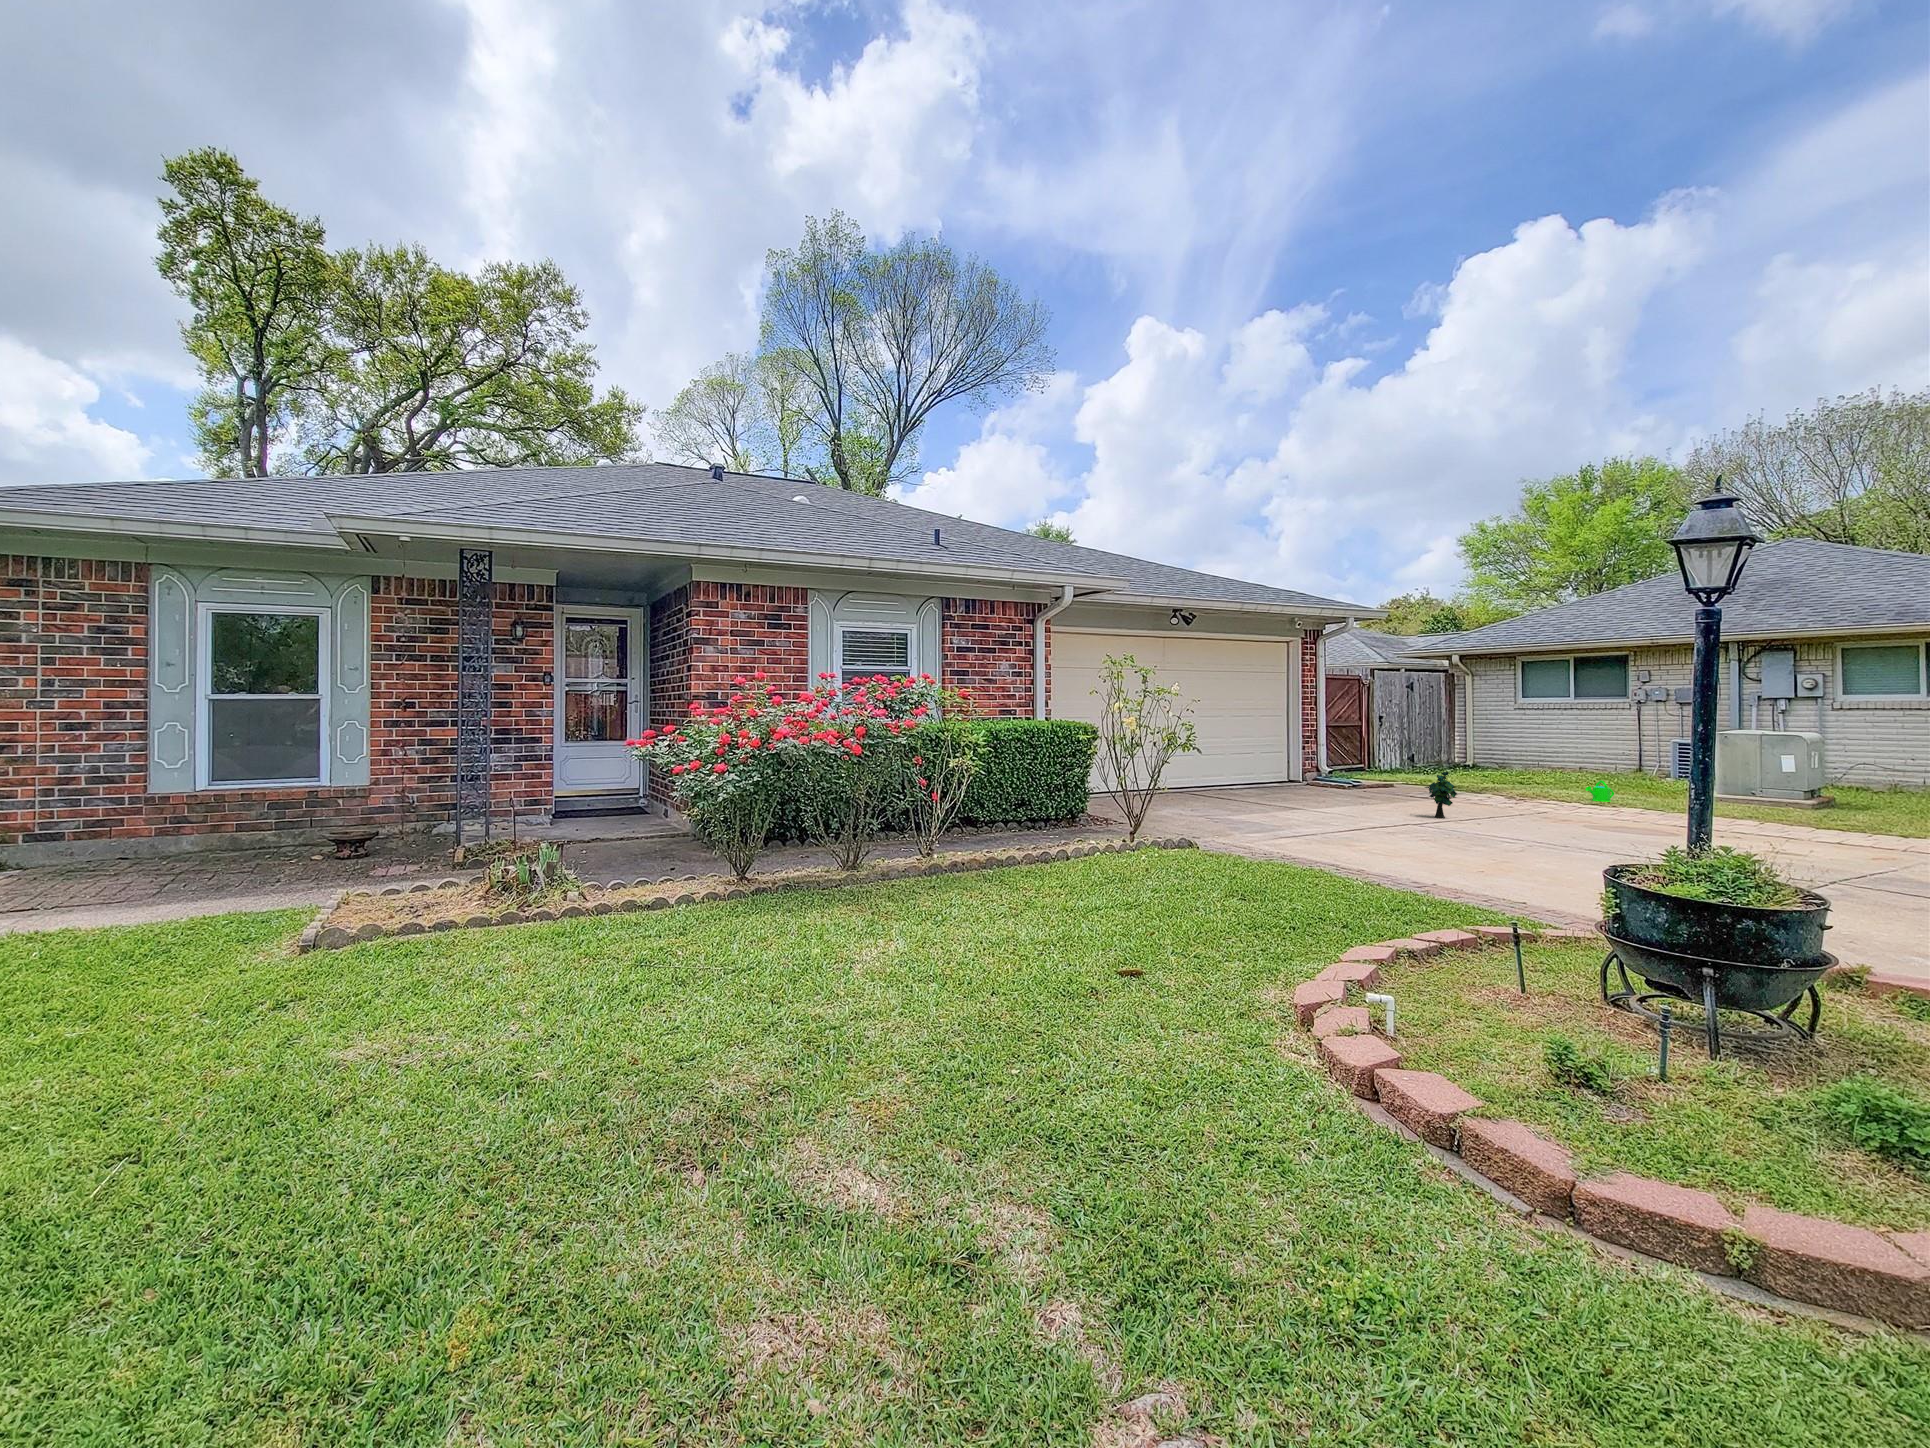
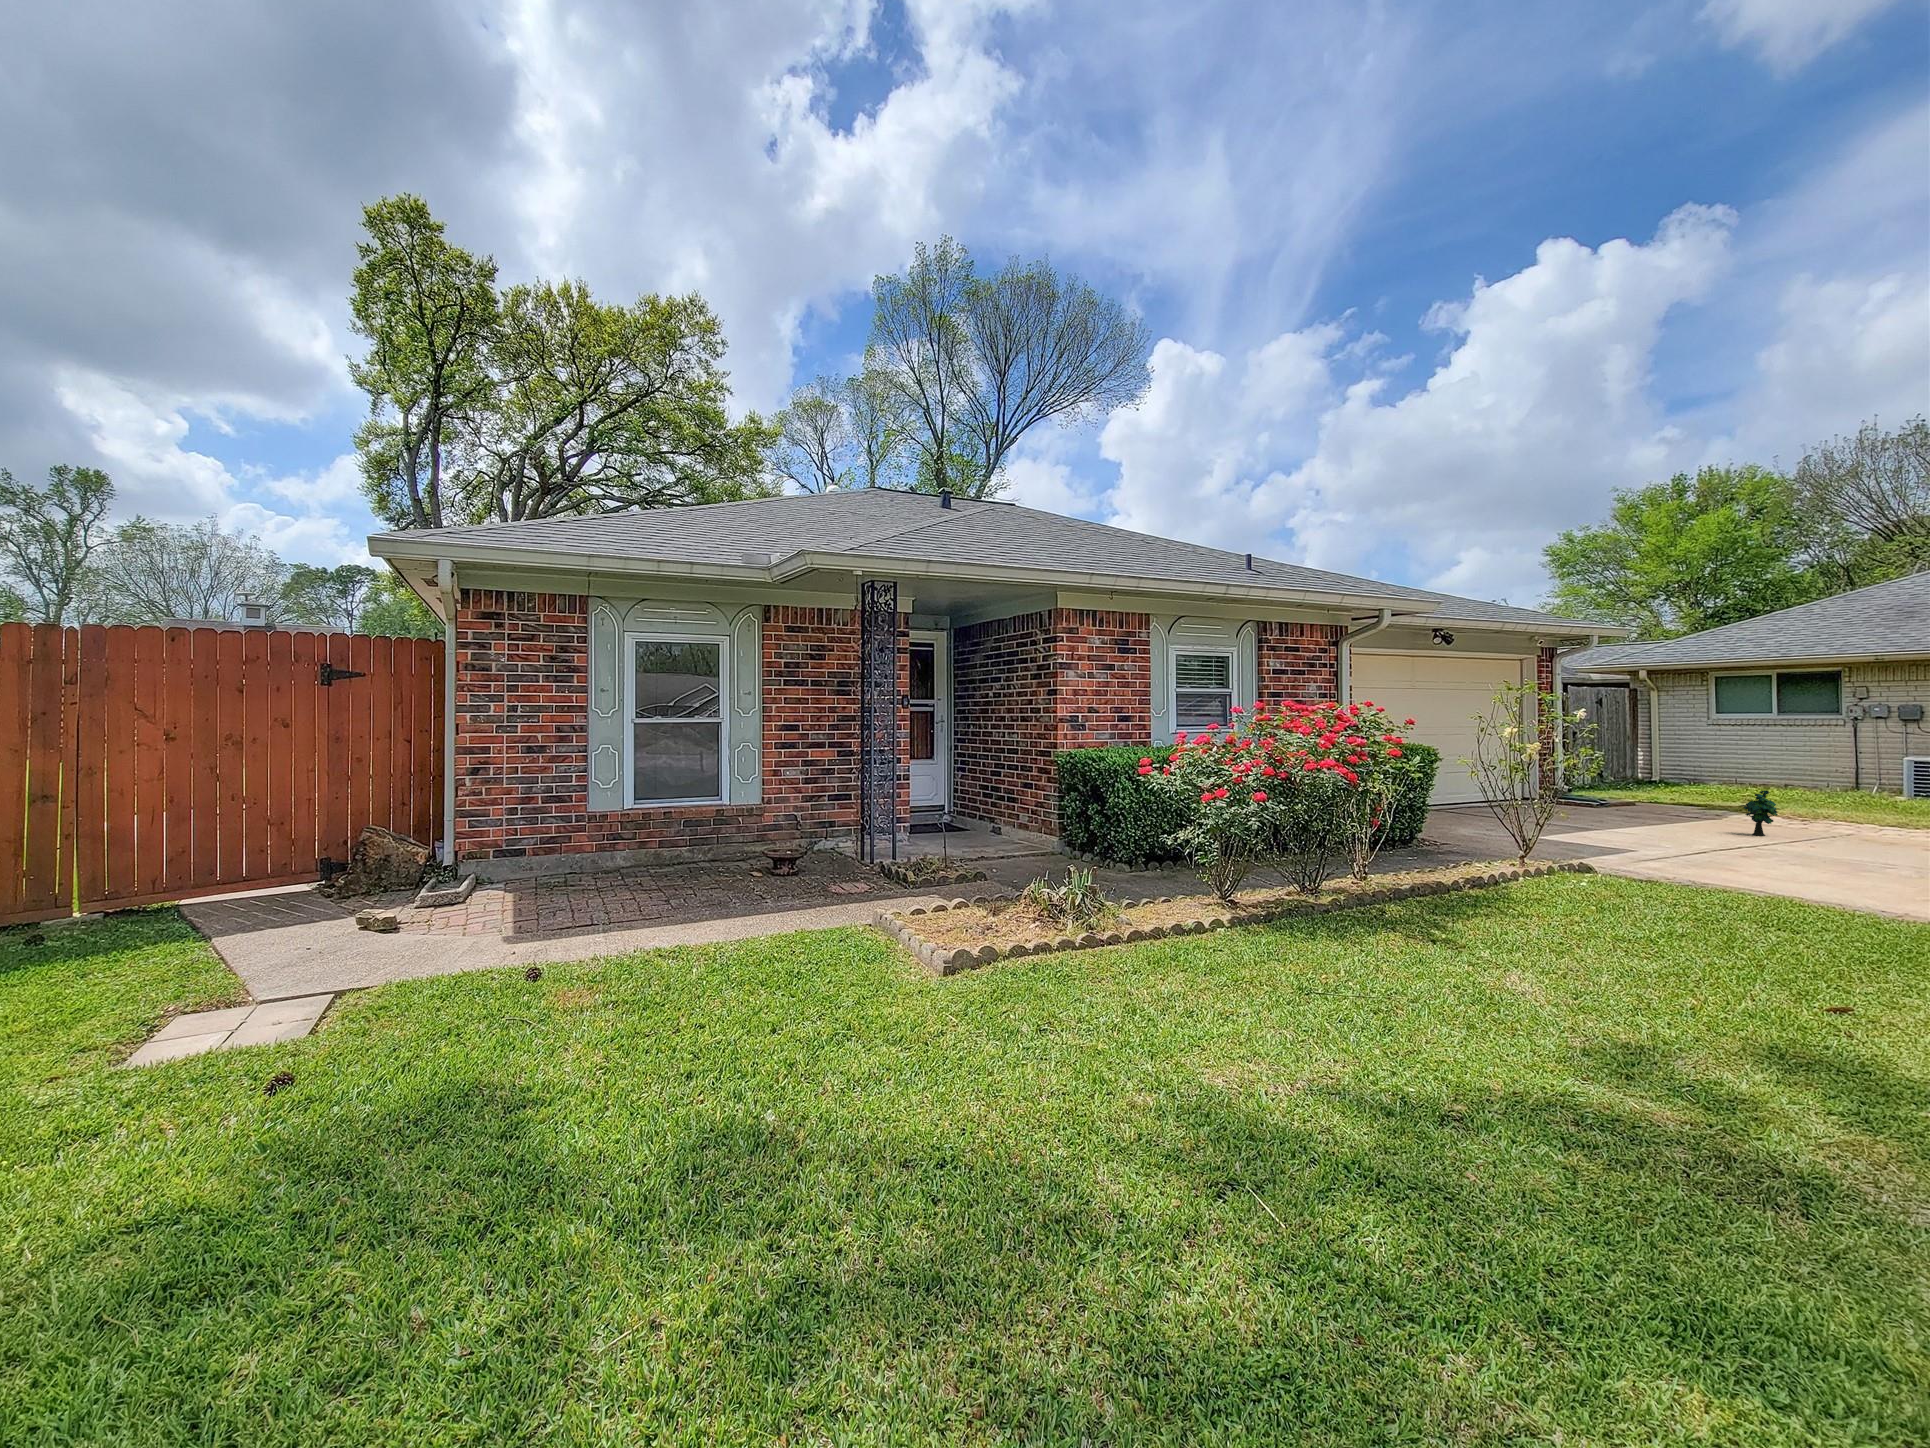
watering can: present [1585,780,1614,802] -> none [1865,798,1895,819]

